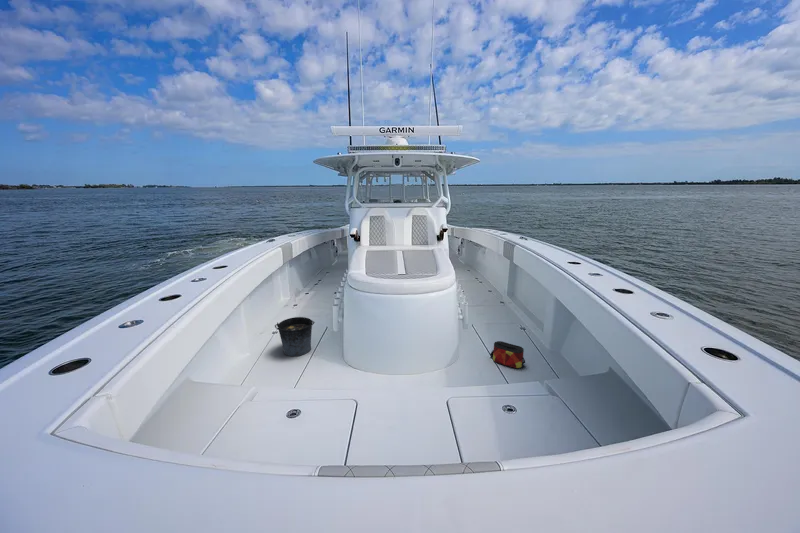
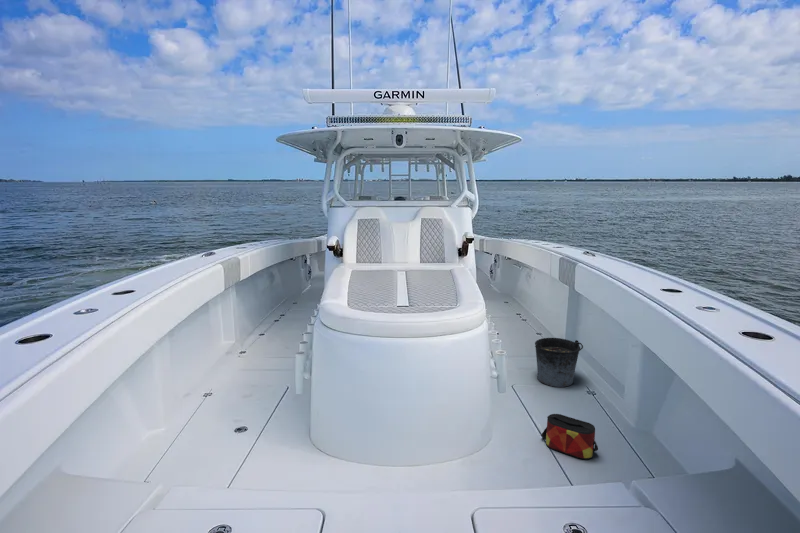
bucket: present [275,317,315,356] -> present [535,338,583,387]

